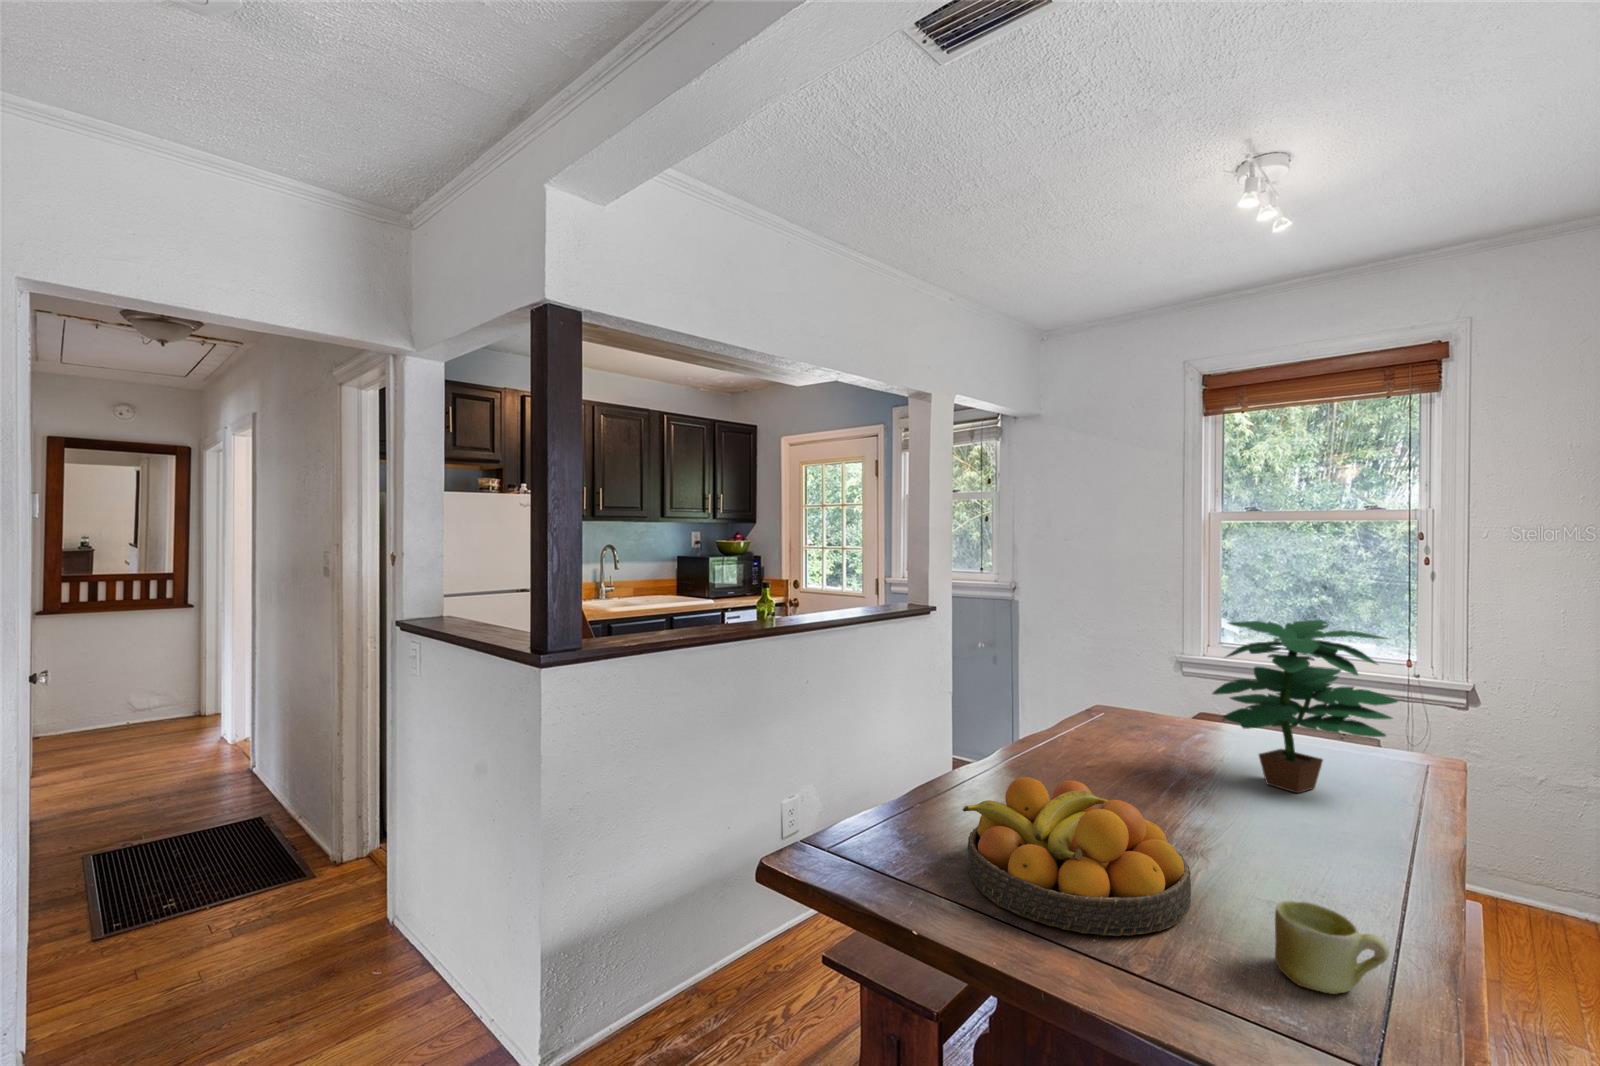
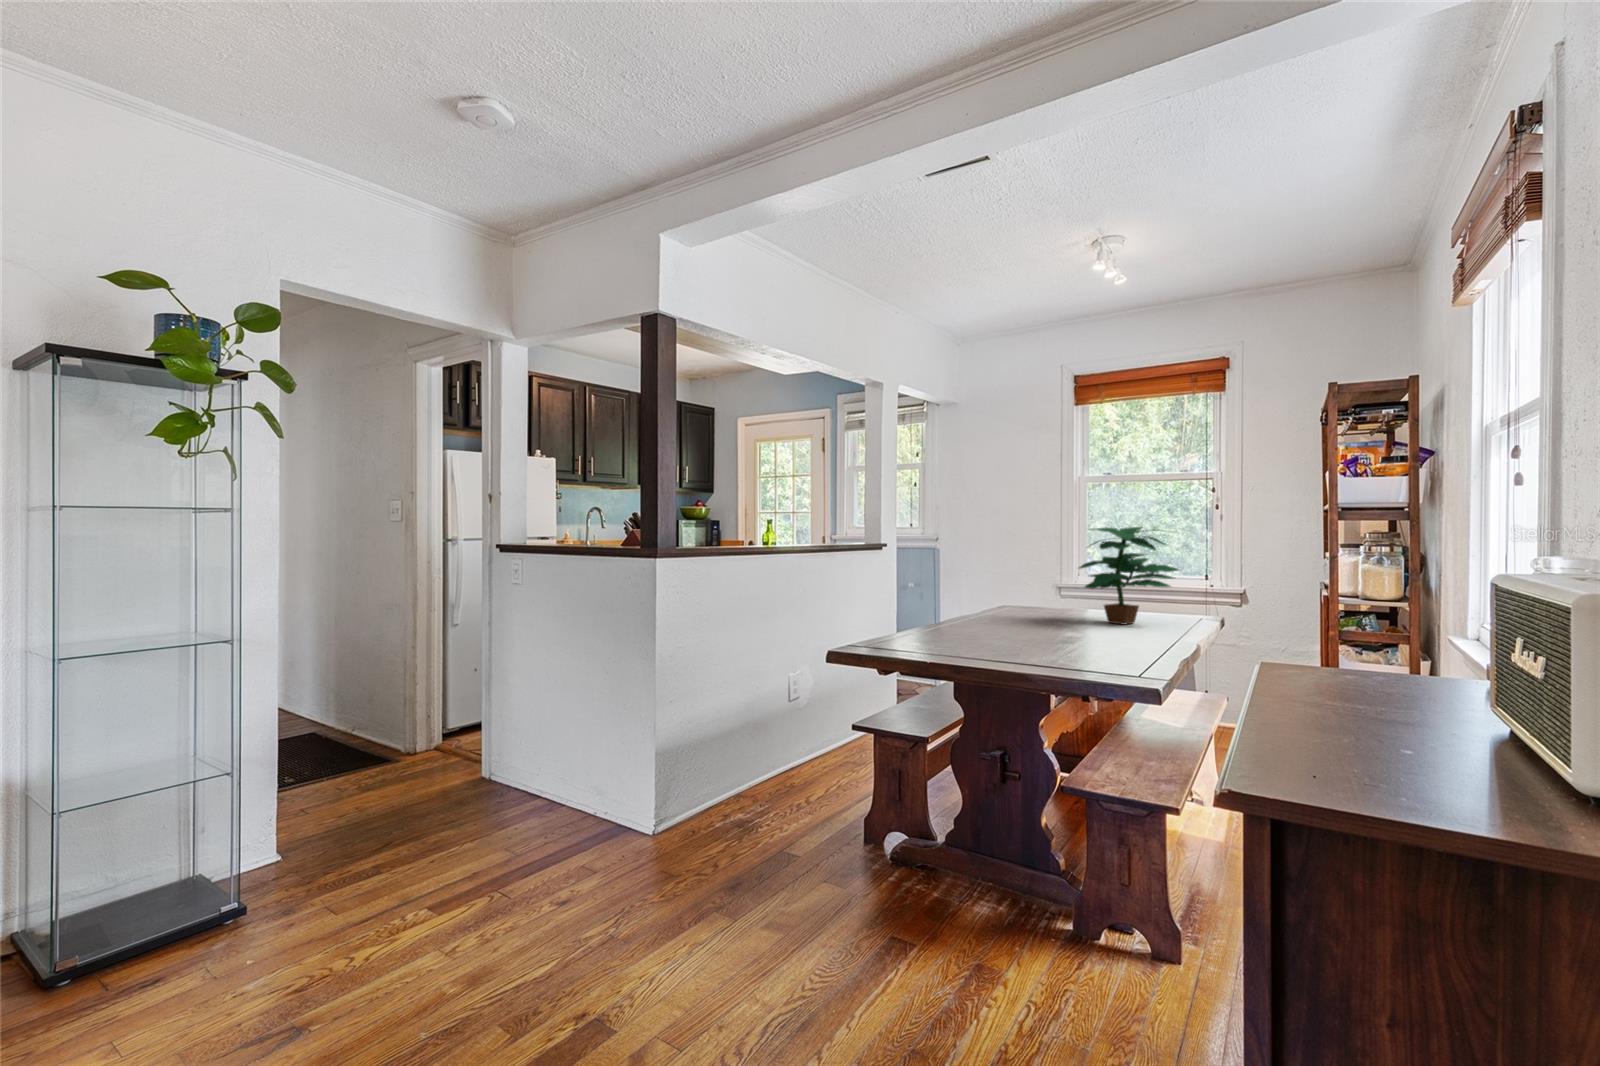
fruit bowl: present [962,777,1191,936] -> none [947,595,1065,656]
mug: present [1275,901,1389,994] -> none [1103,631,1151,664]

